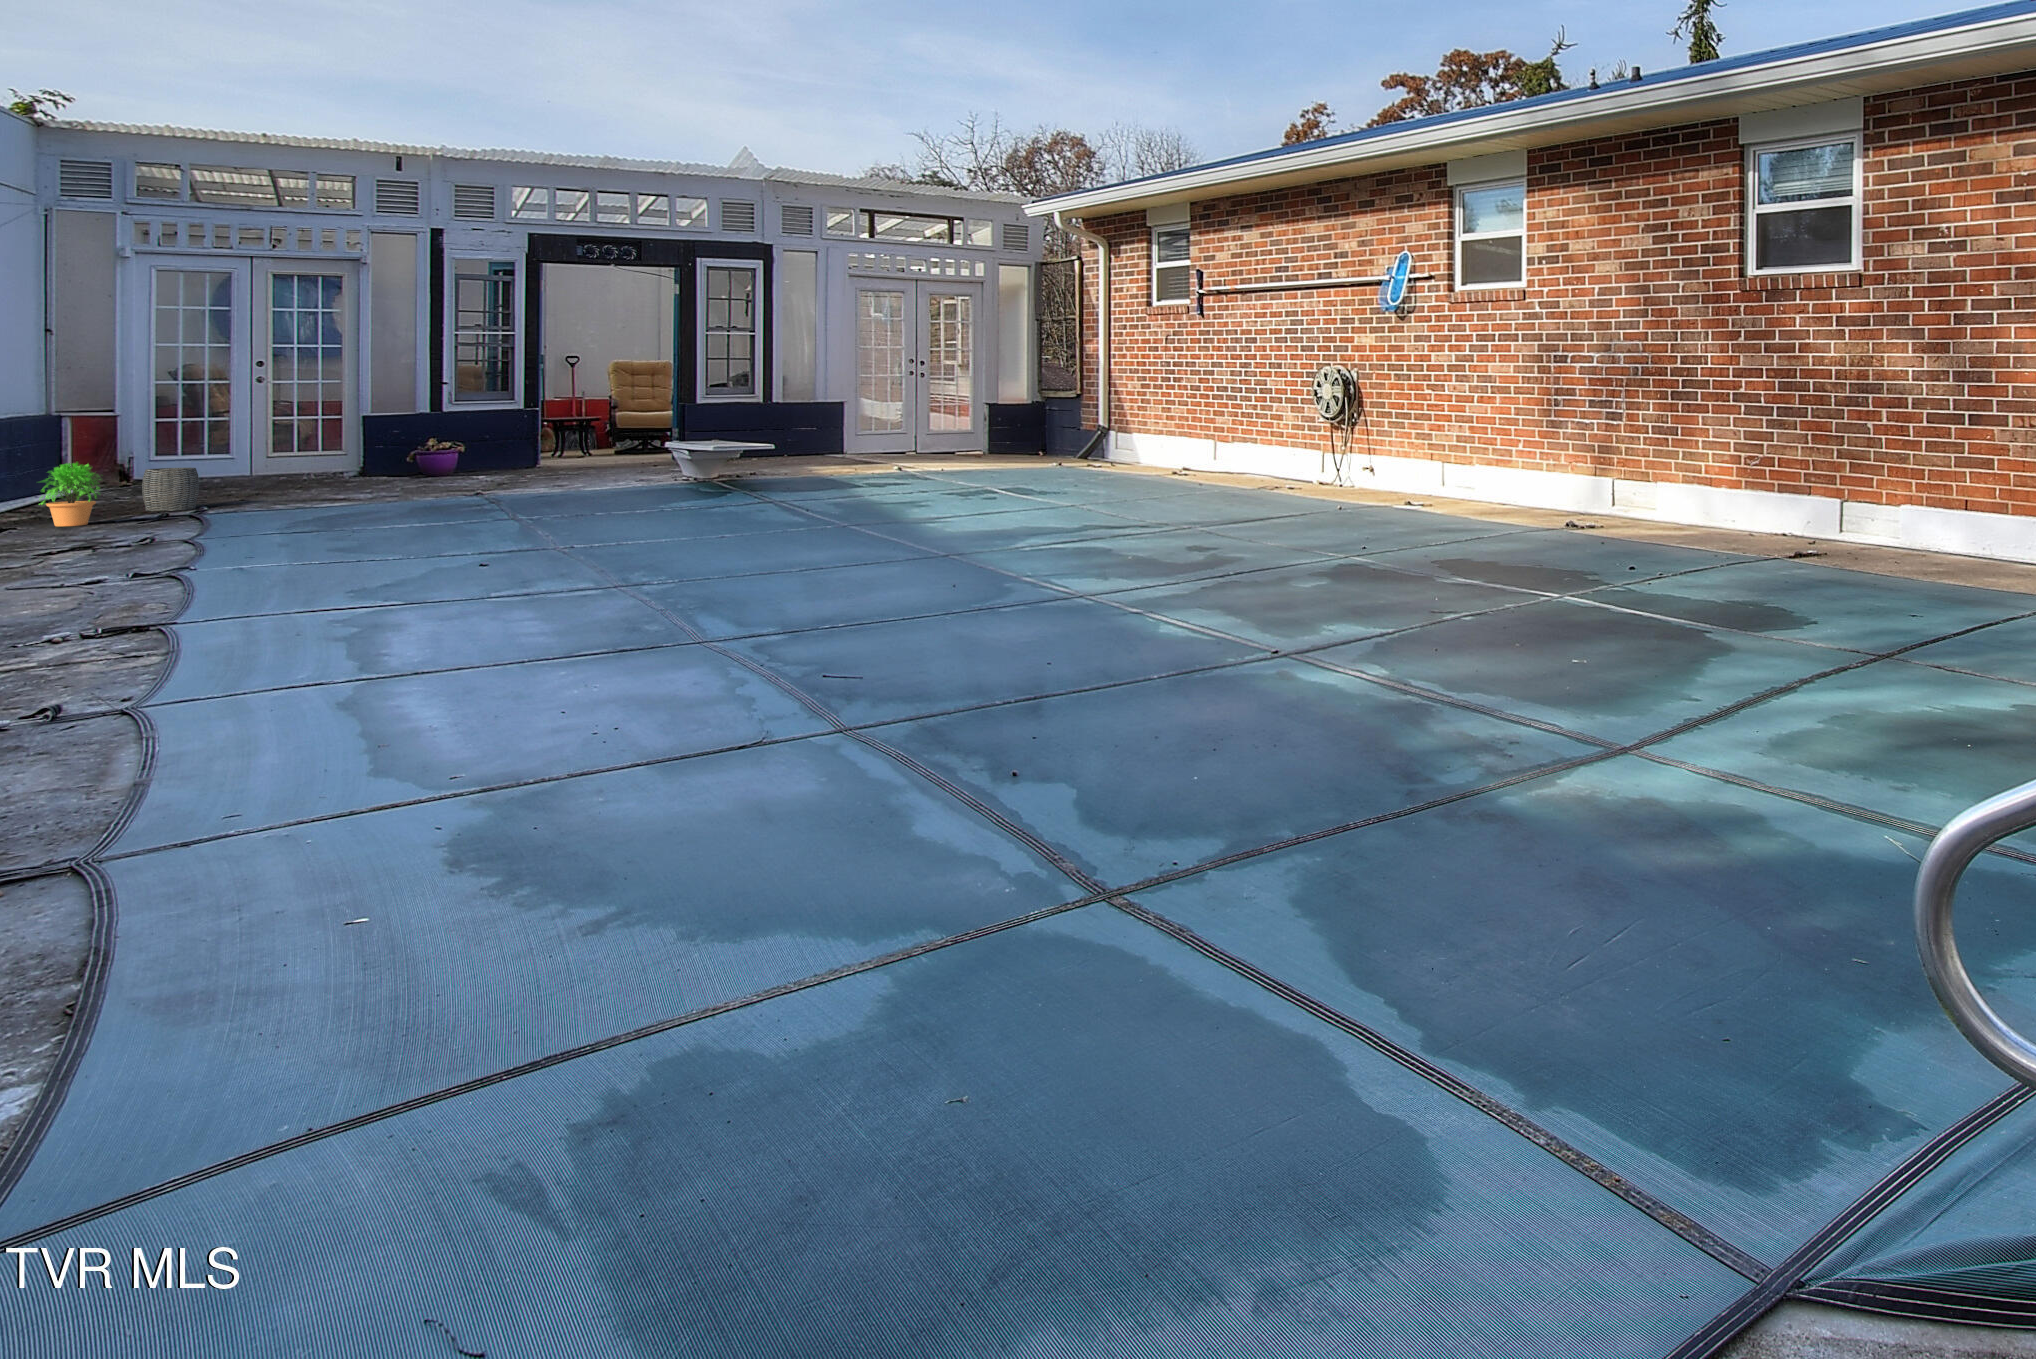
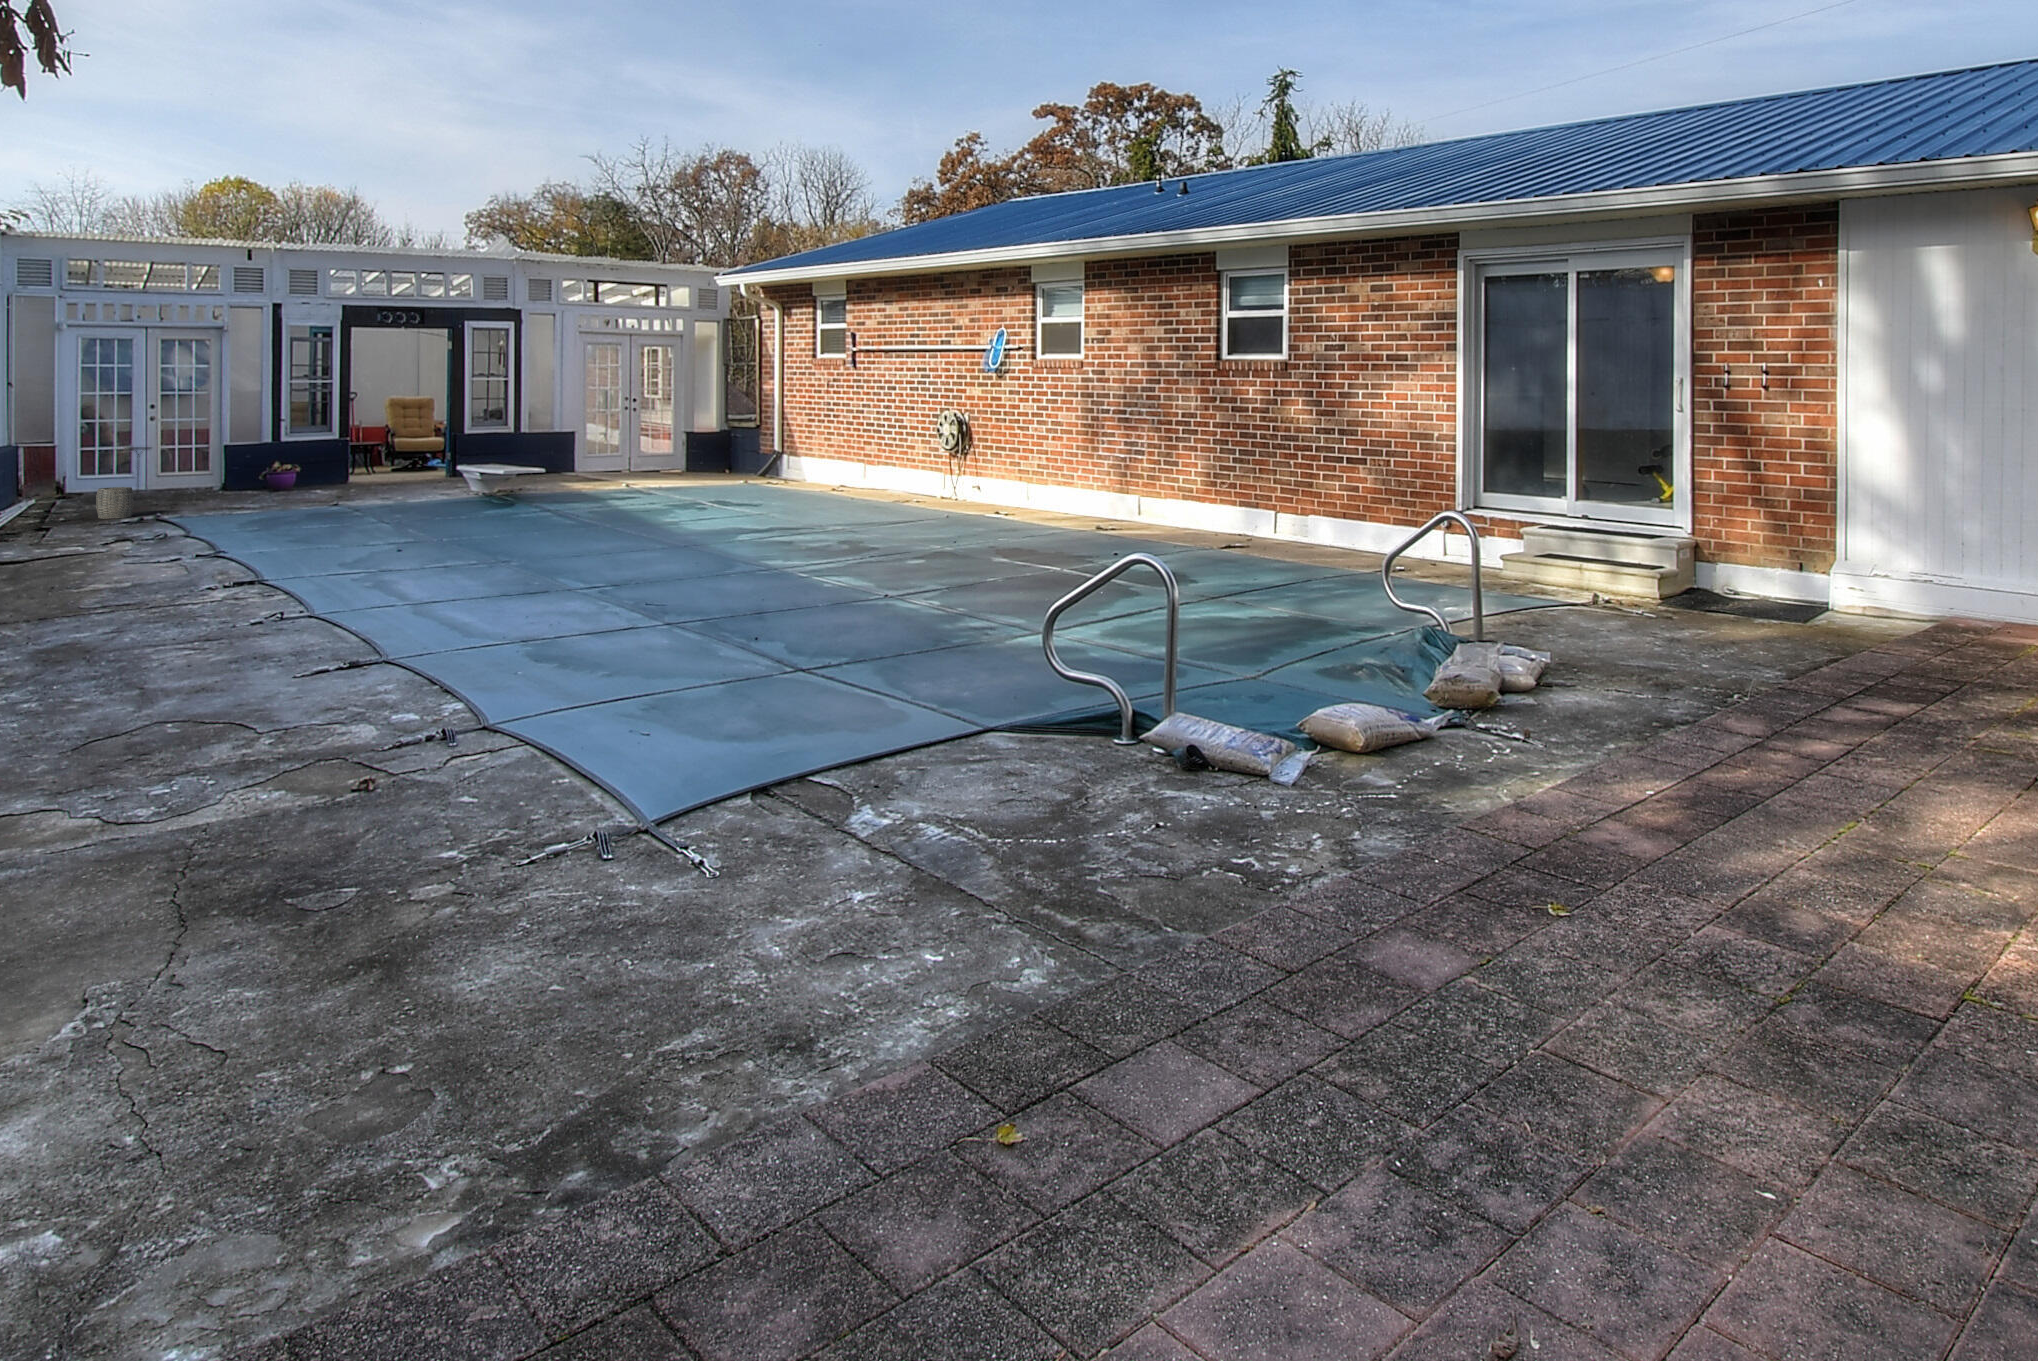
side table: none [220,417,263,487] -> present [125,447,151,495]
potted plant: present [41,462,100,526] -> none [40,484,86,530]

